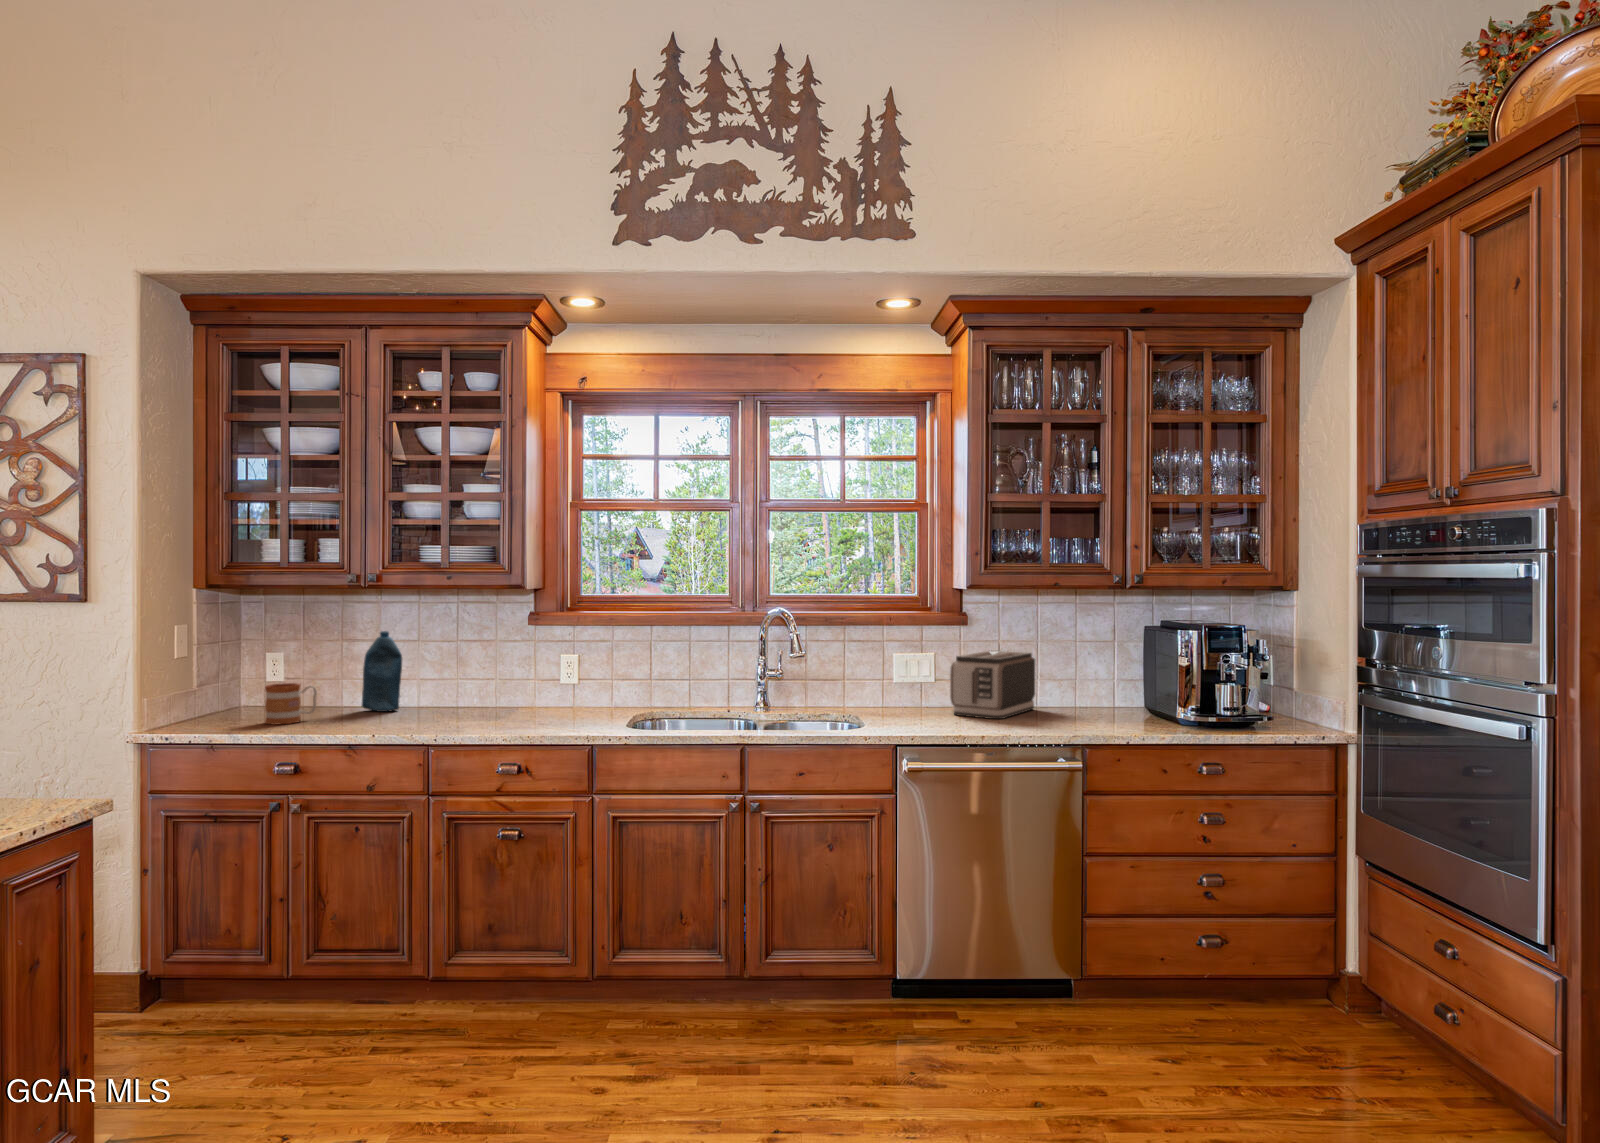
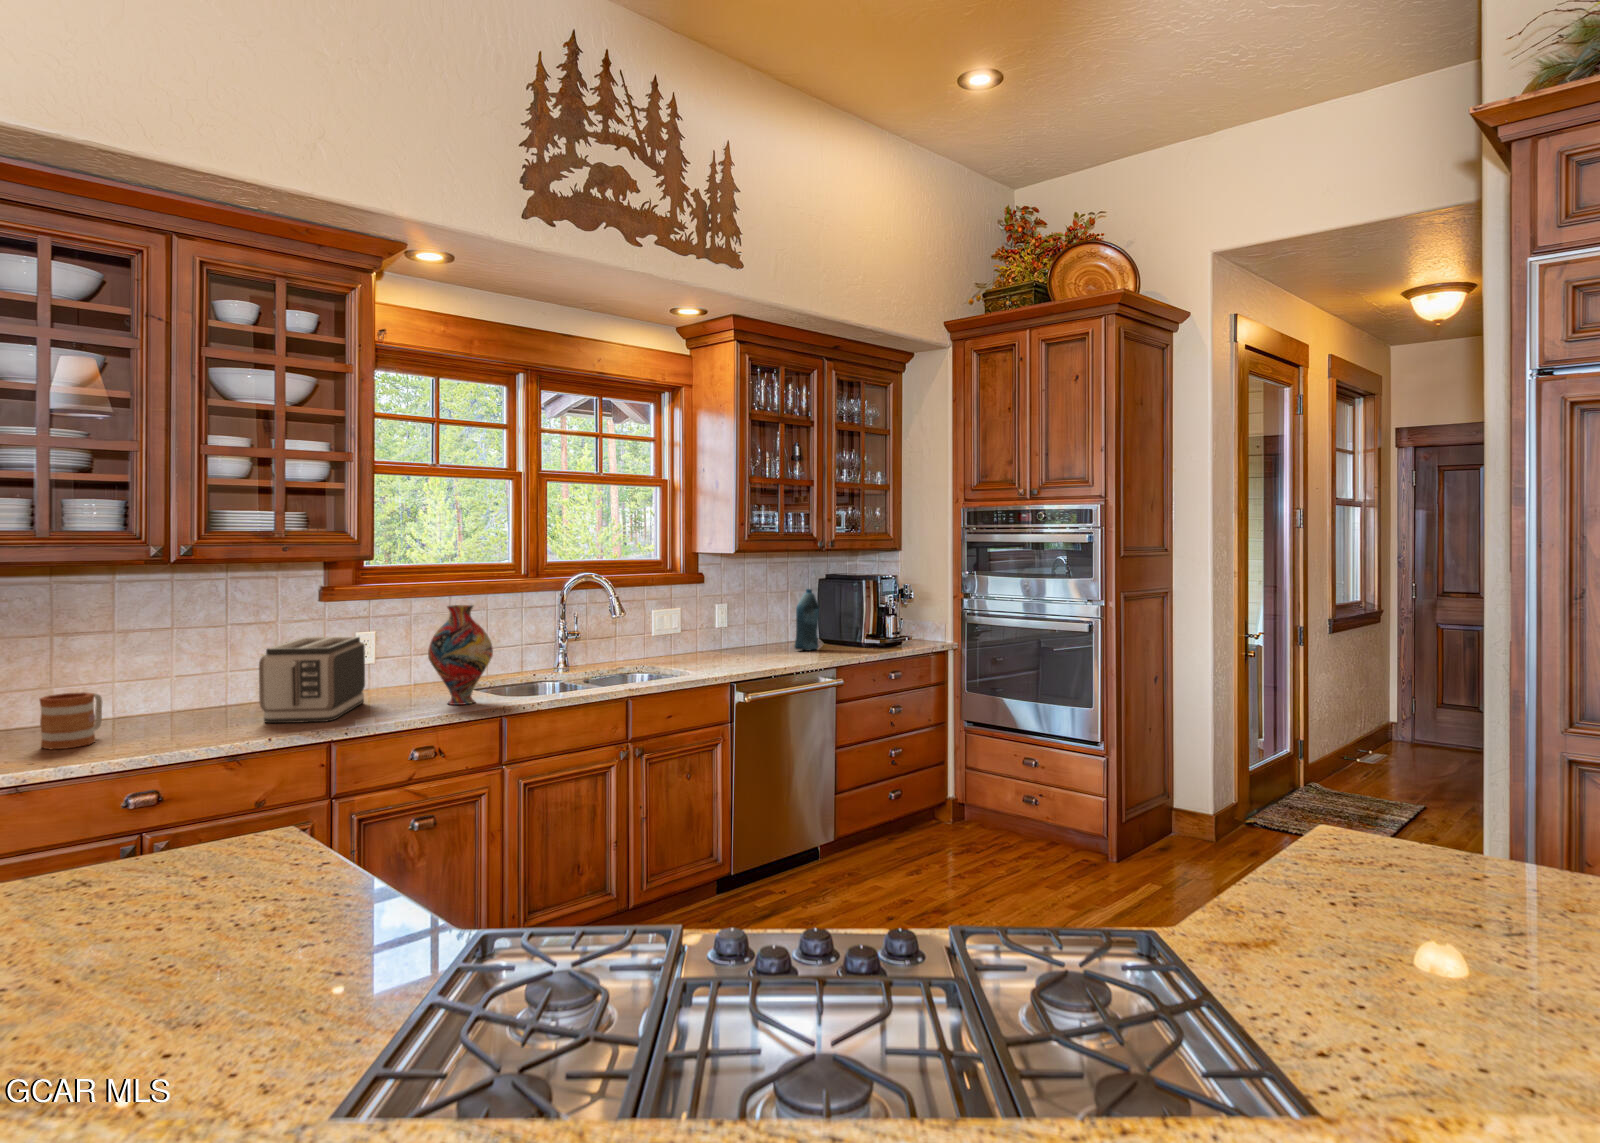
bottle: present [361,631,402,712] -> present [794,589,819,651]
vase: none [539,632,600,730] -> present [428,605,493,705]
toaster: present [950,650,1035,719] -> present [259,637,365,723]

